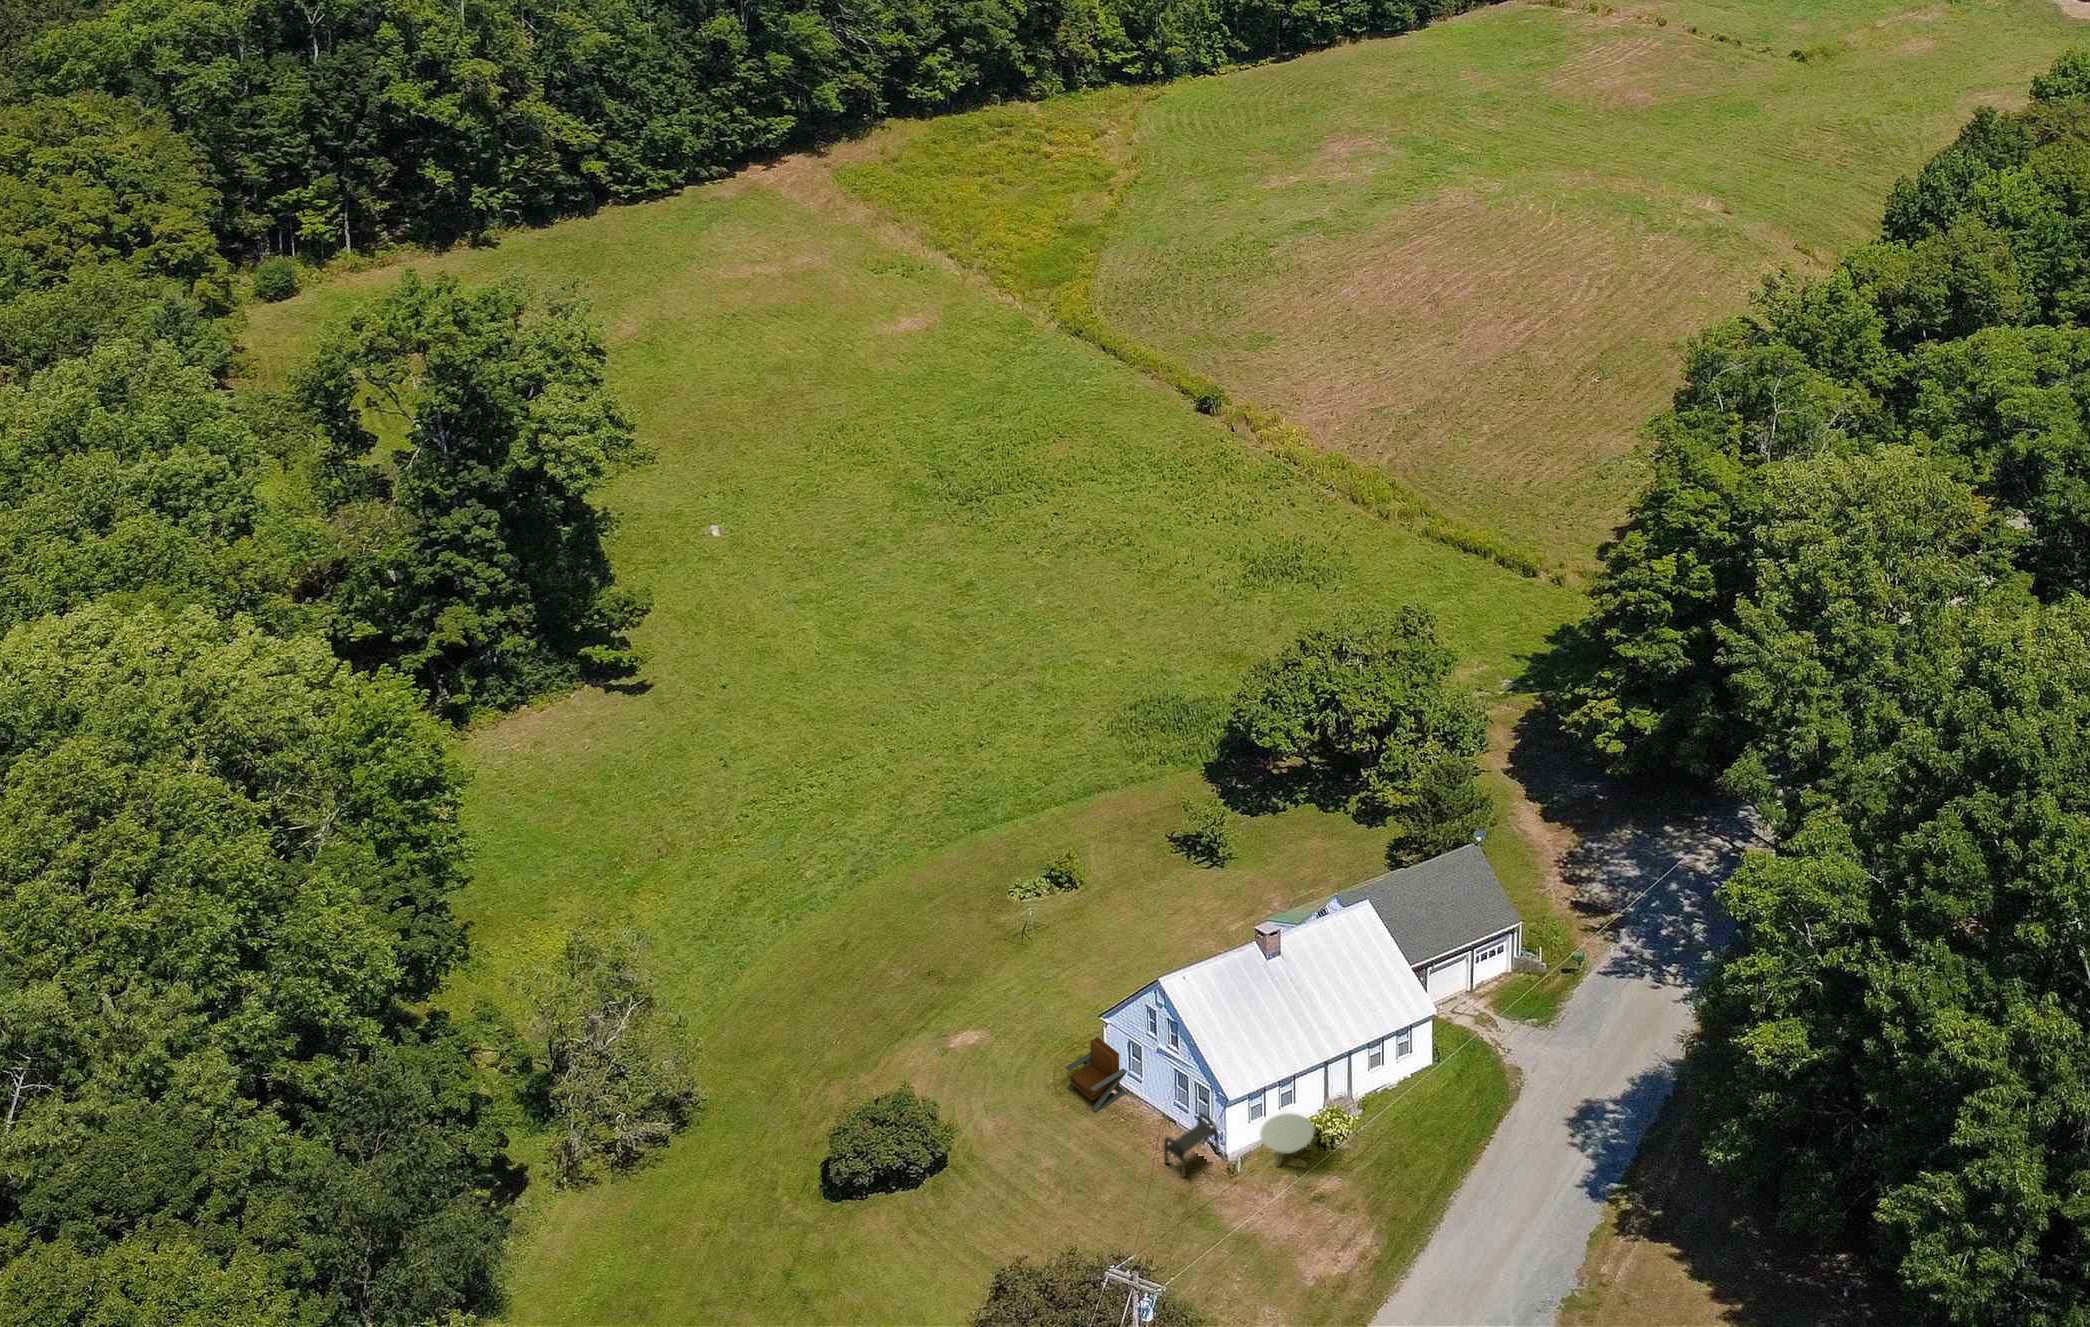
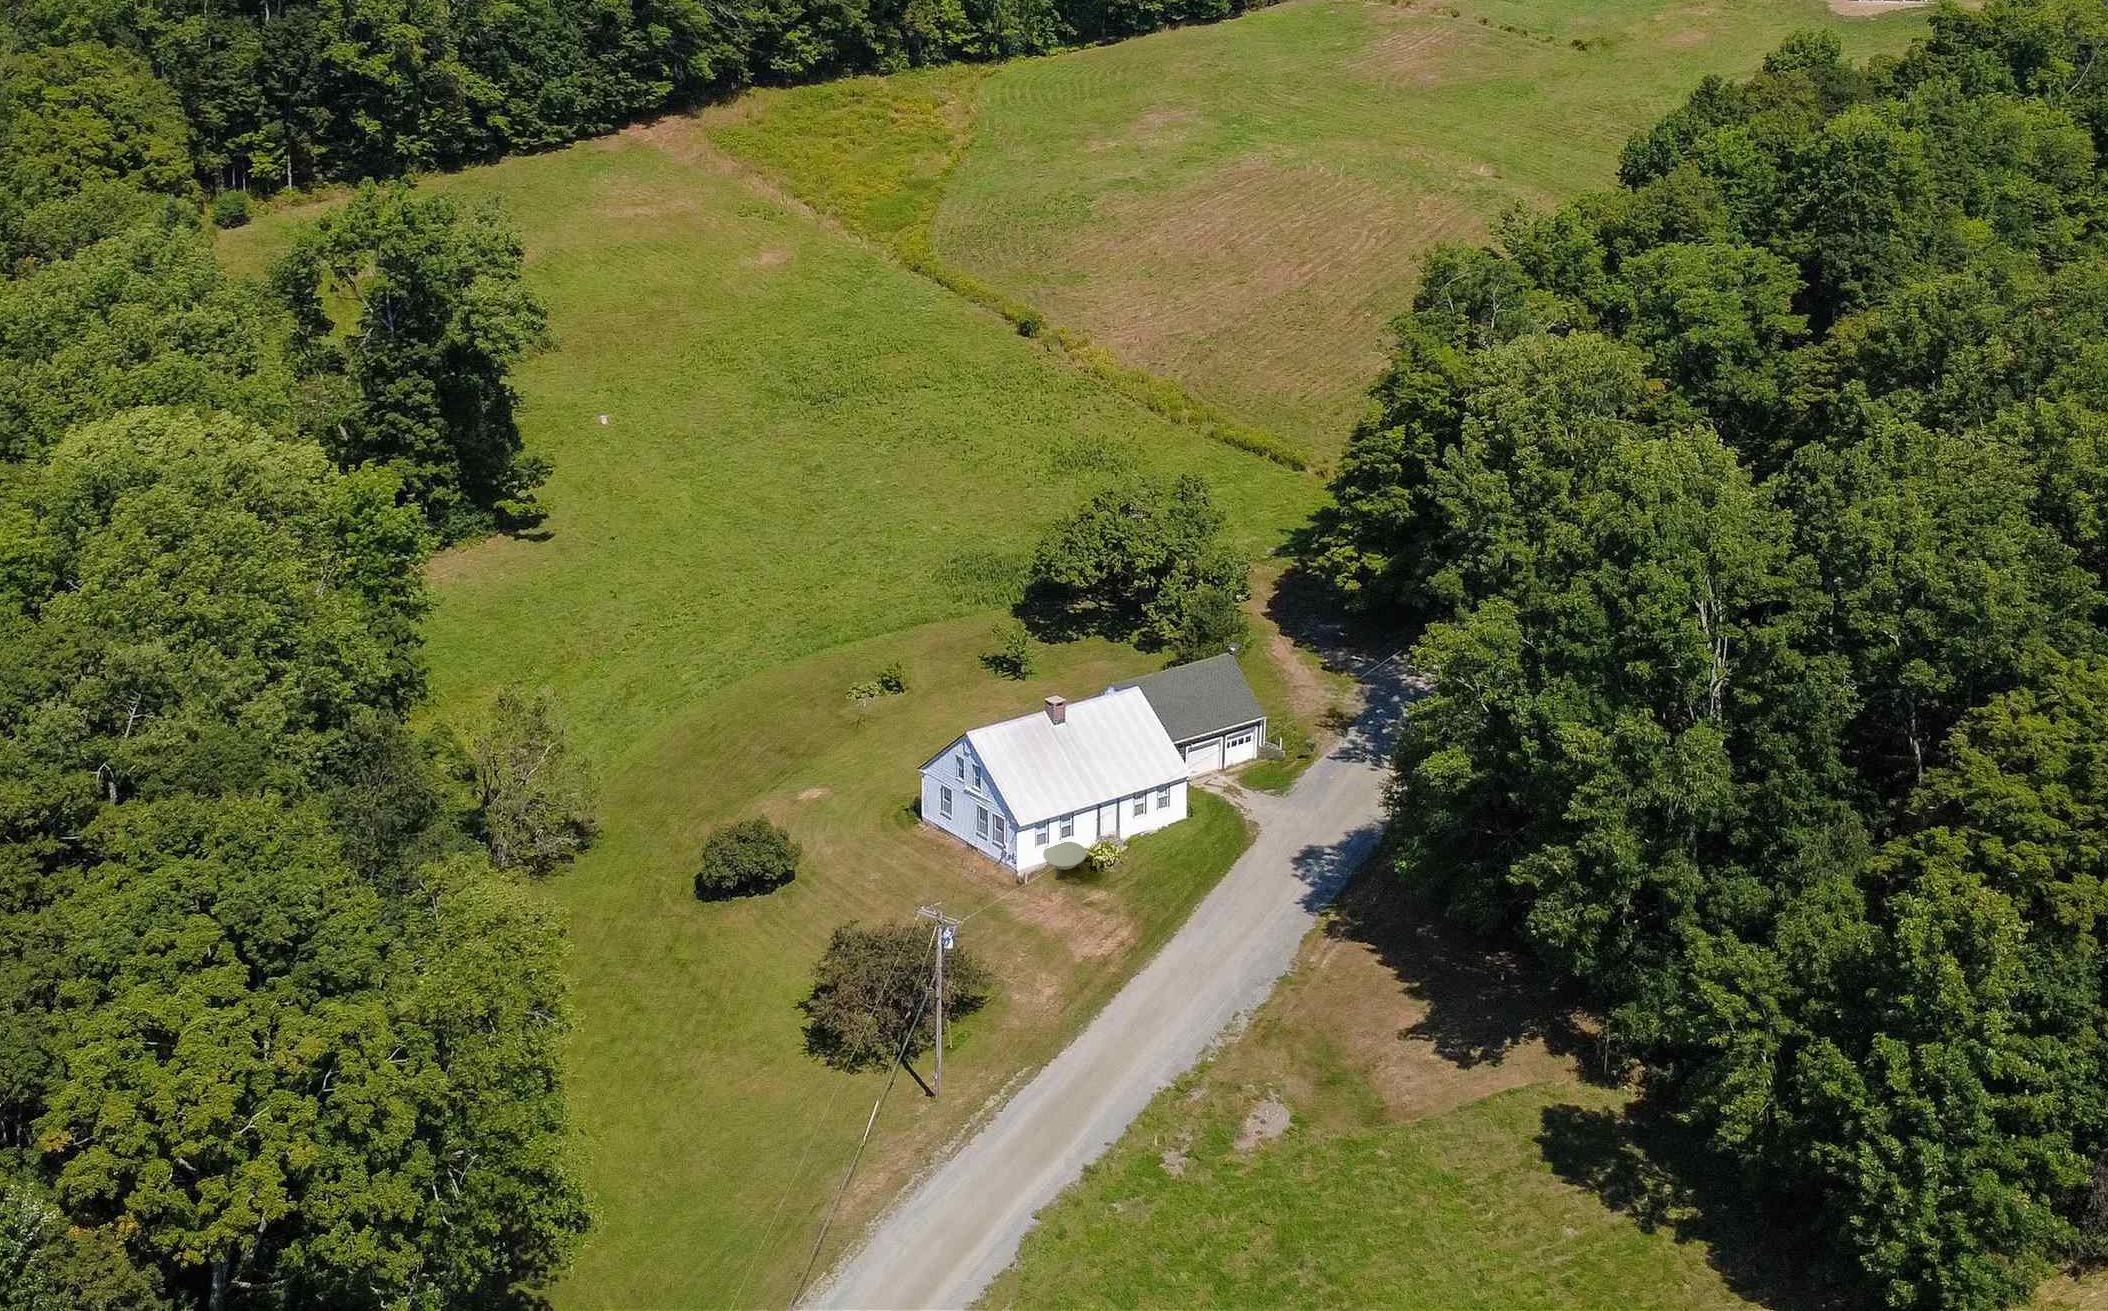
lounge chair: present [1065,1037,1127,1112] -> none [890,782,939,838]
bench: present [1164,1113,1220,1177] -> none [967,837,1011,883]

